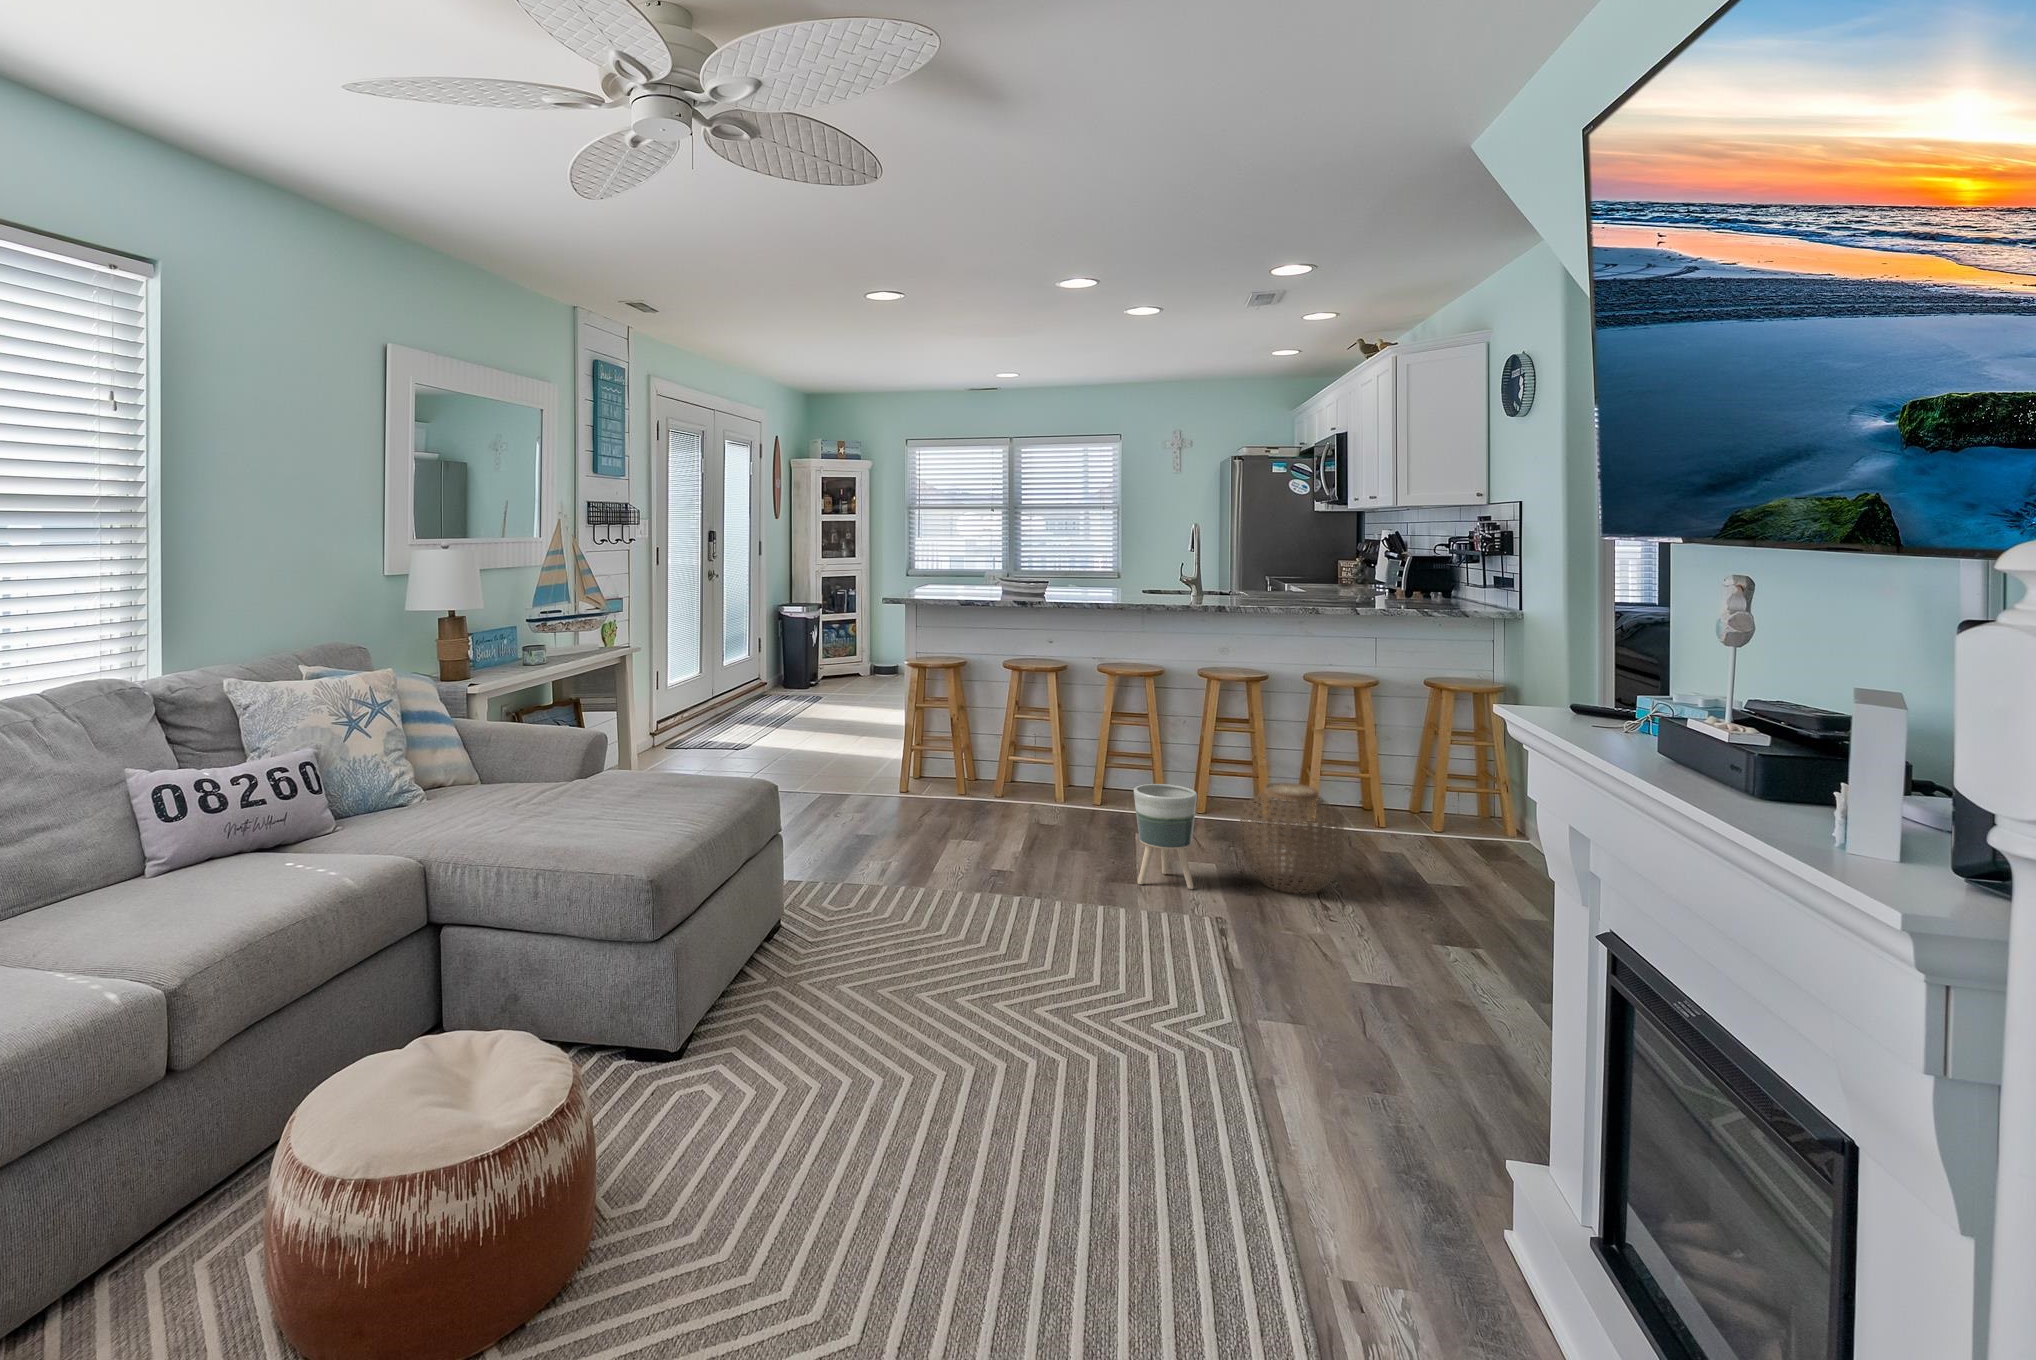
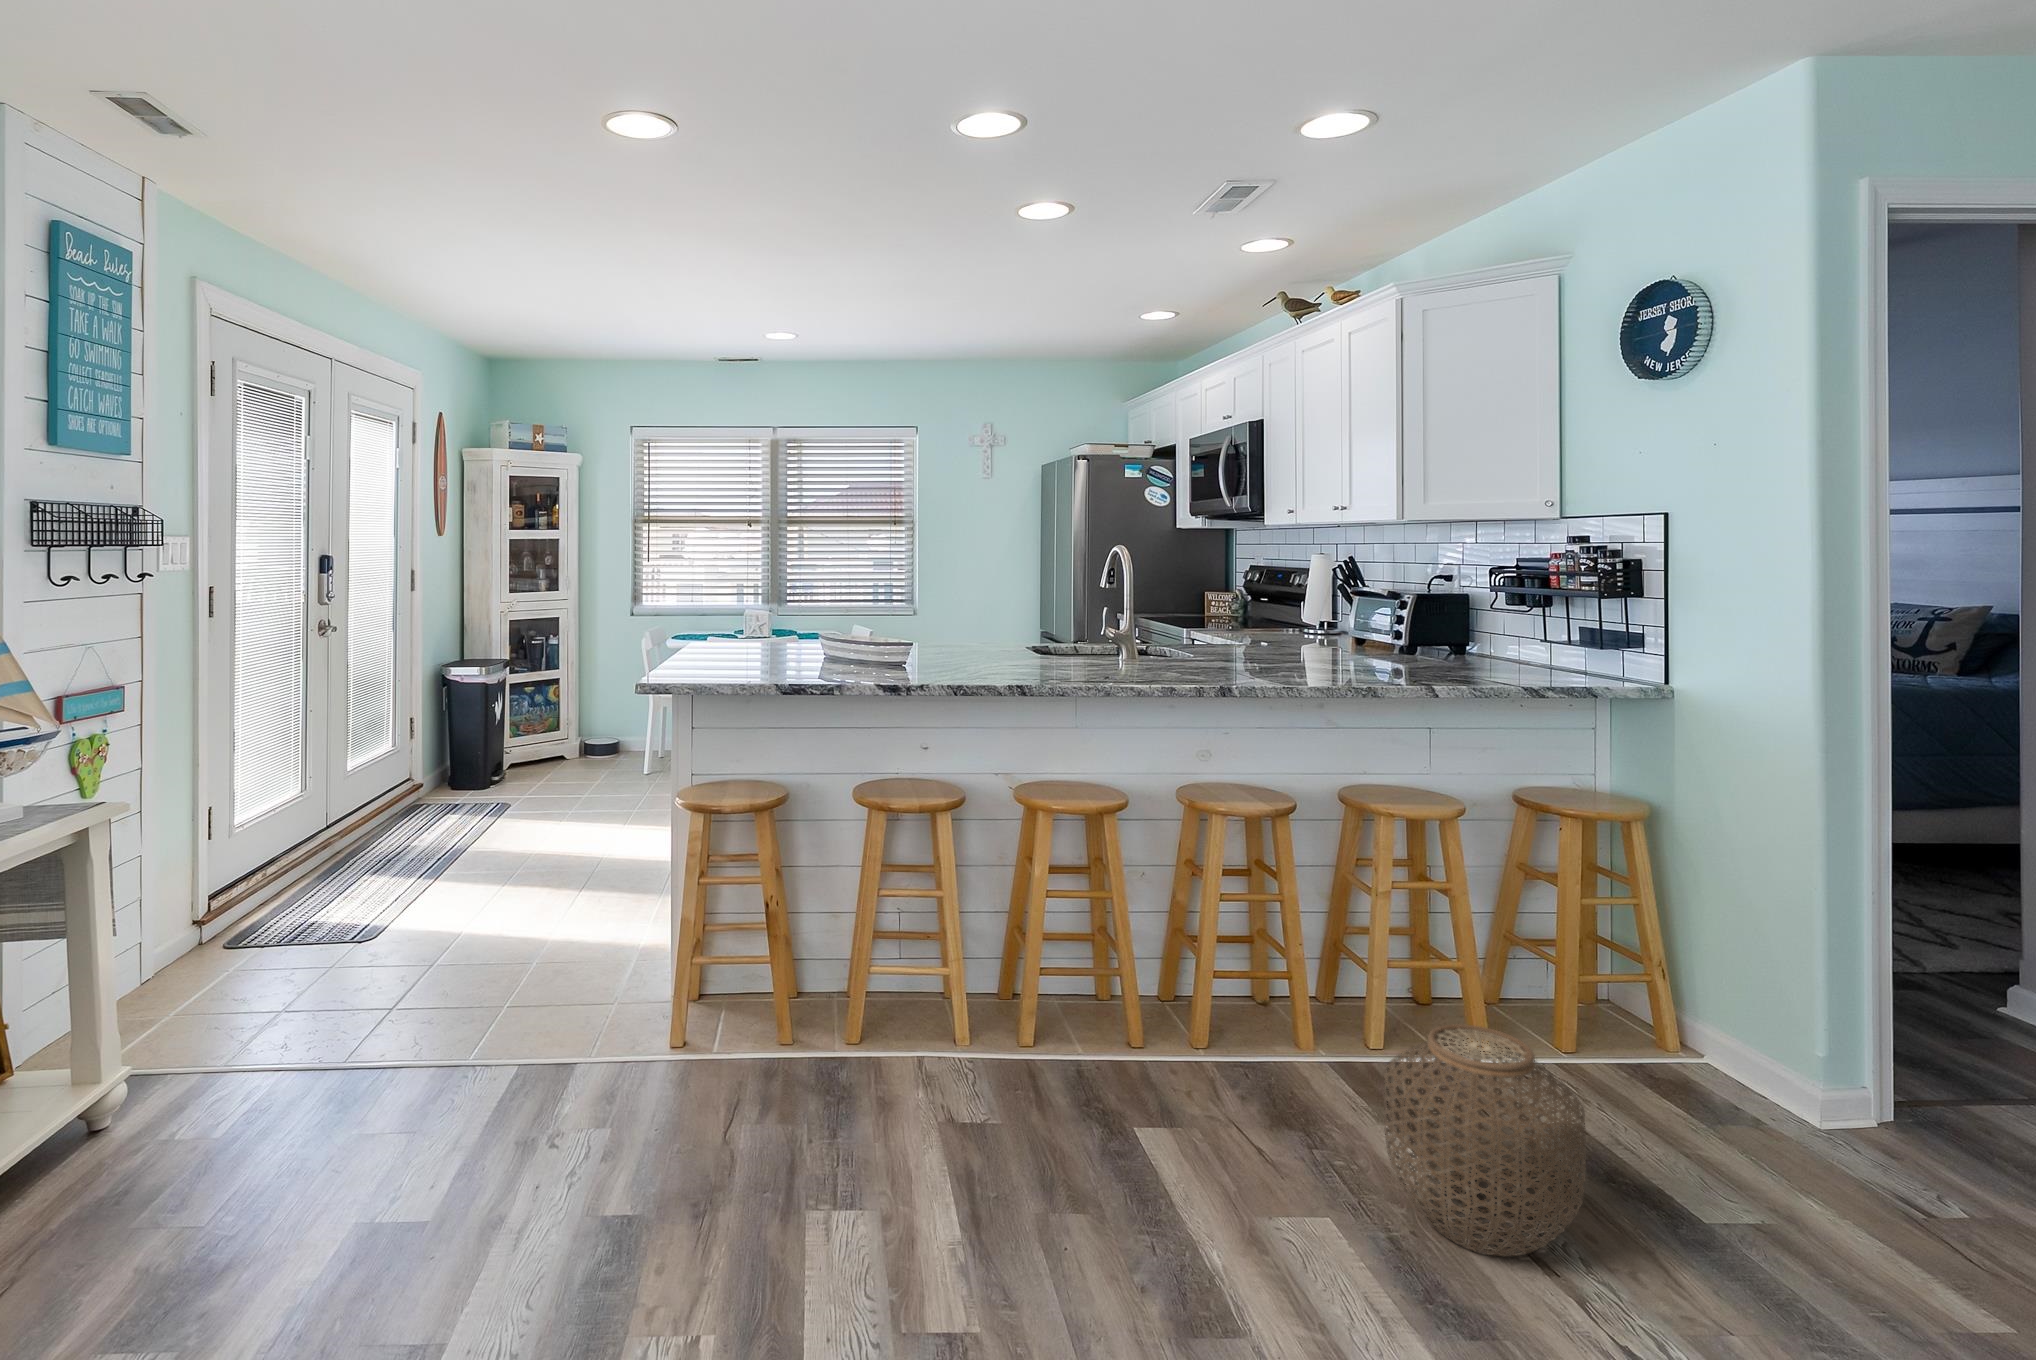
planter: present [1134,784,1197,889] -> none [1218,1056,1347,1289]

